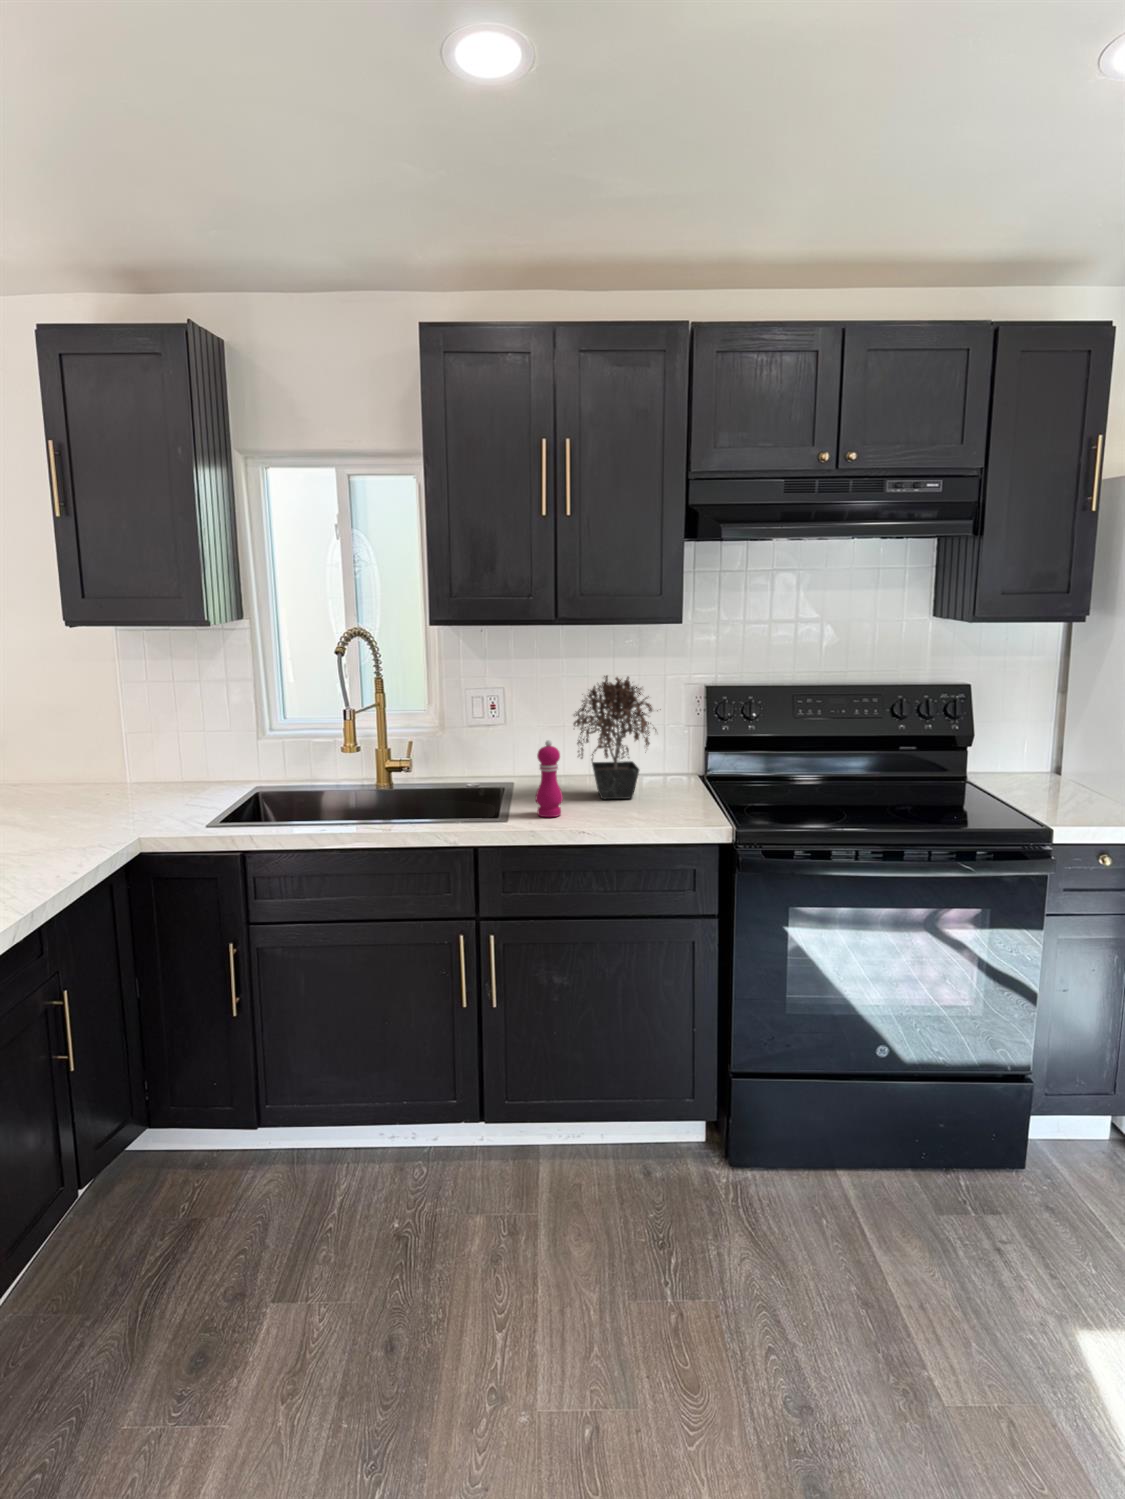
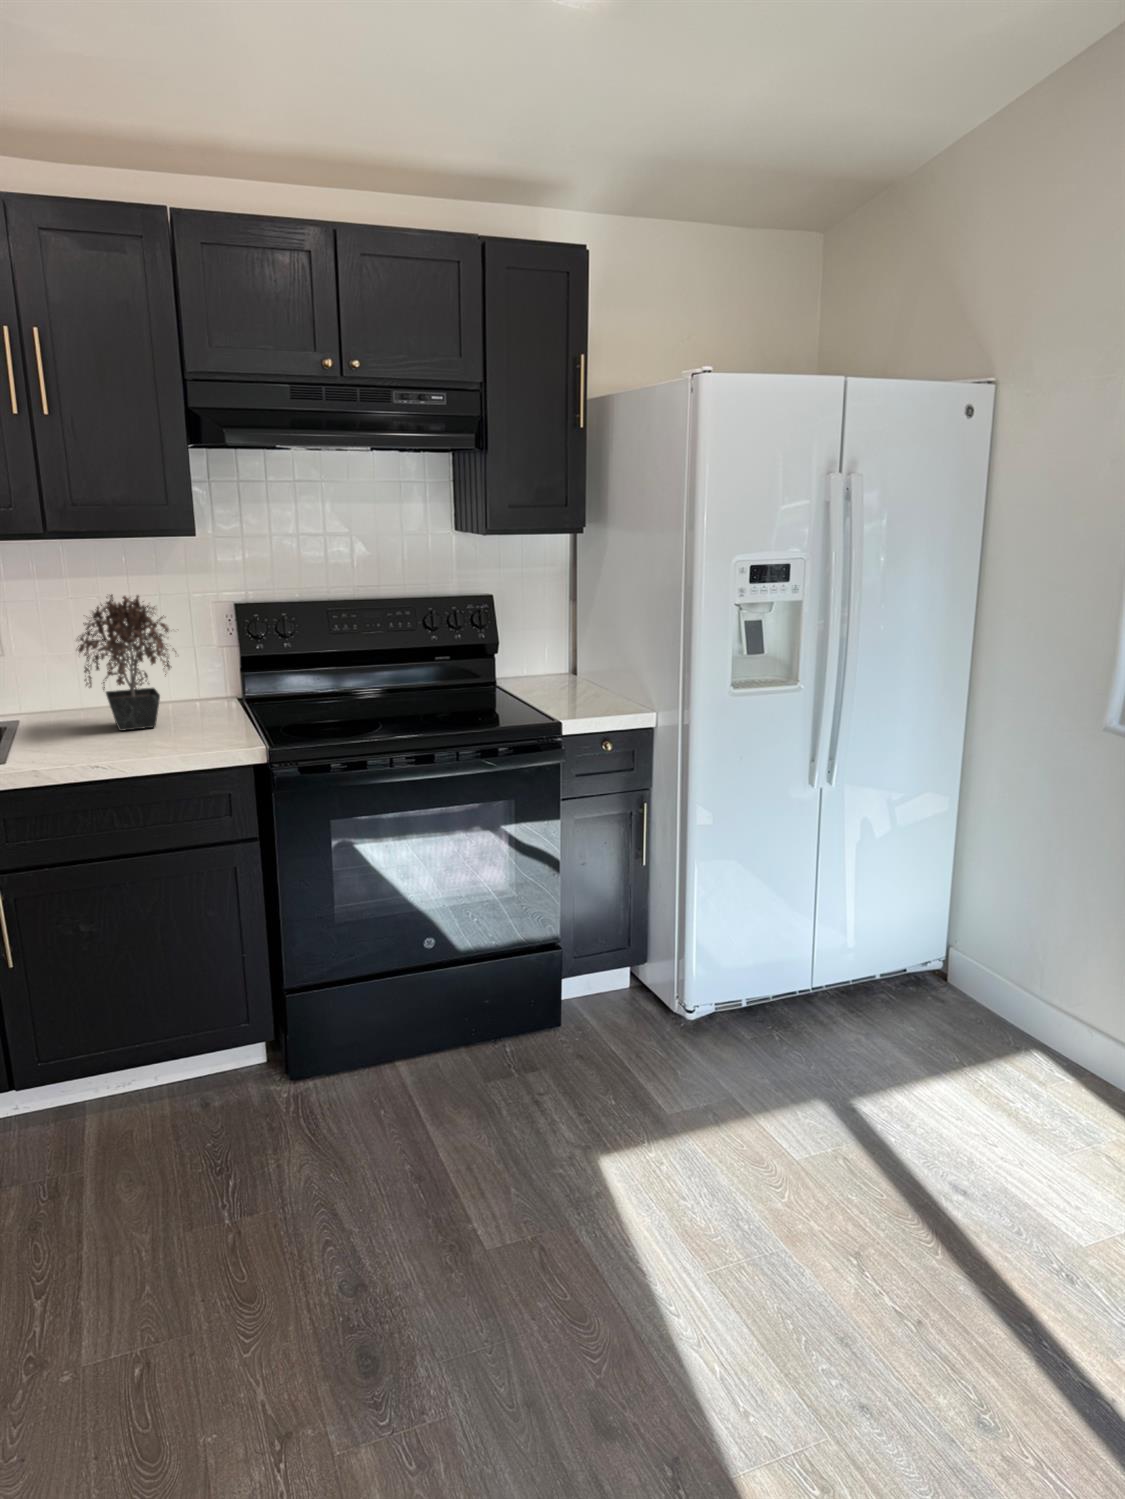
pepper mill: present [536,740,563,817] -> none [31,668,69,755]

